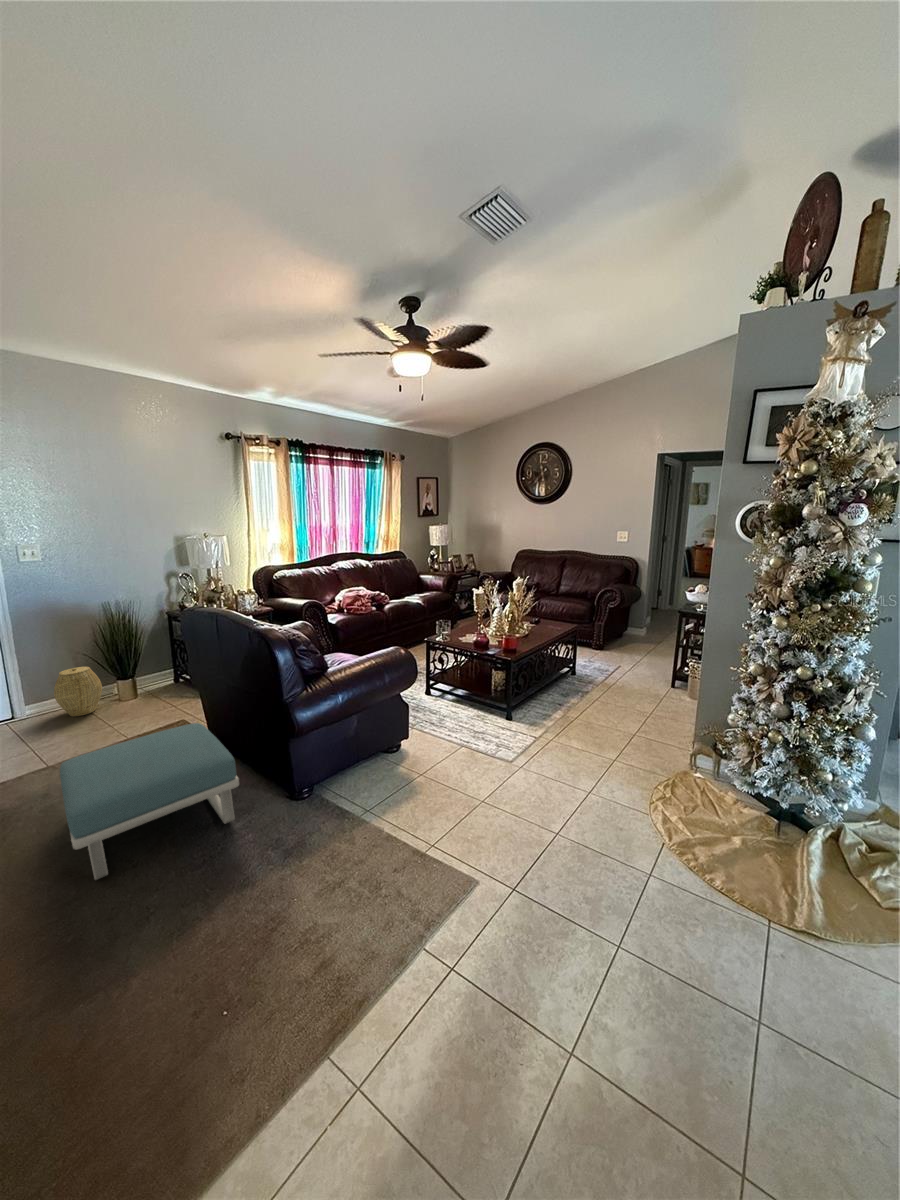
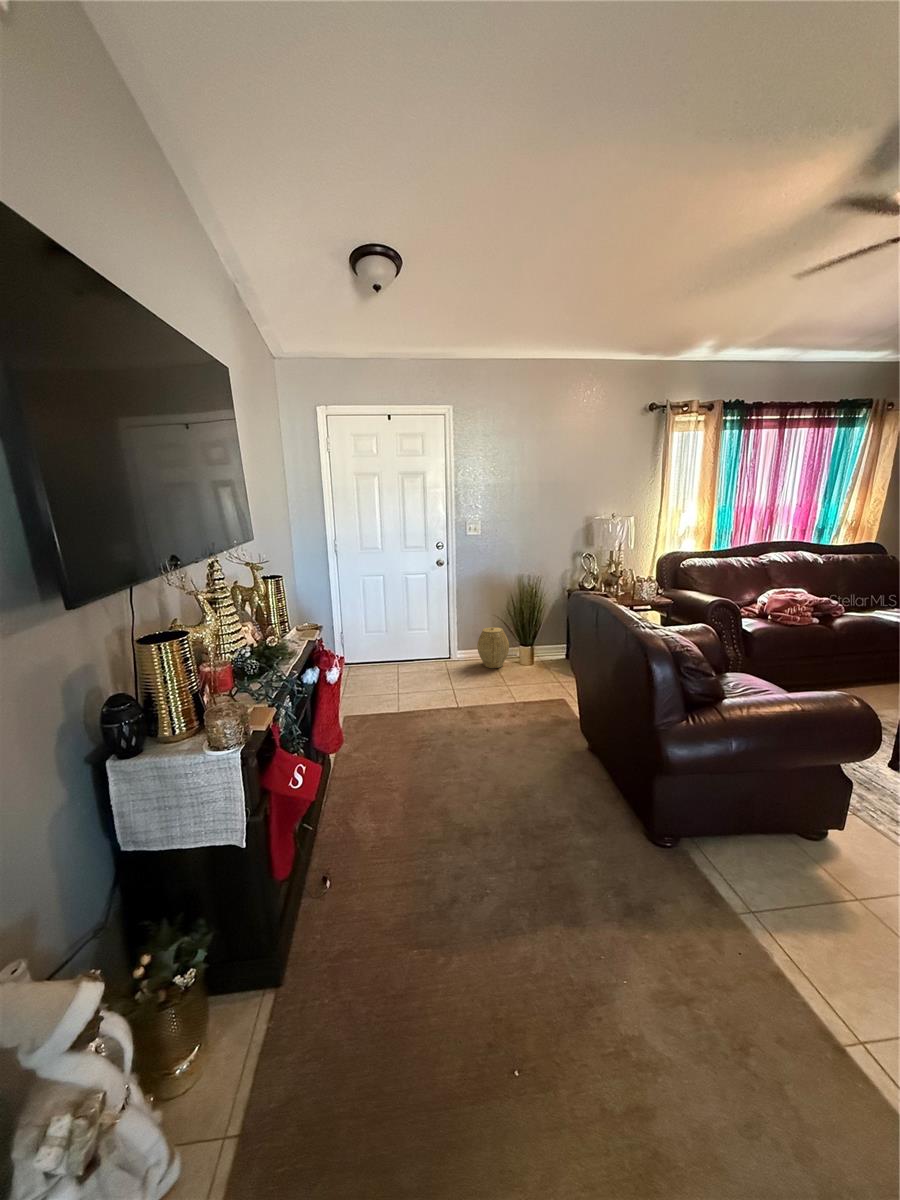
footstool: present [60,723,239,880] -> none [447,708,592,831]

